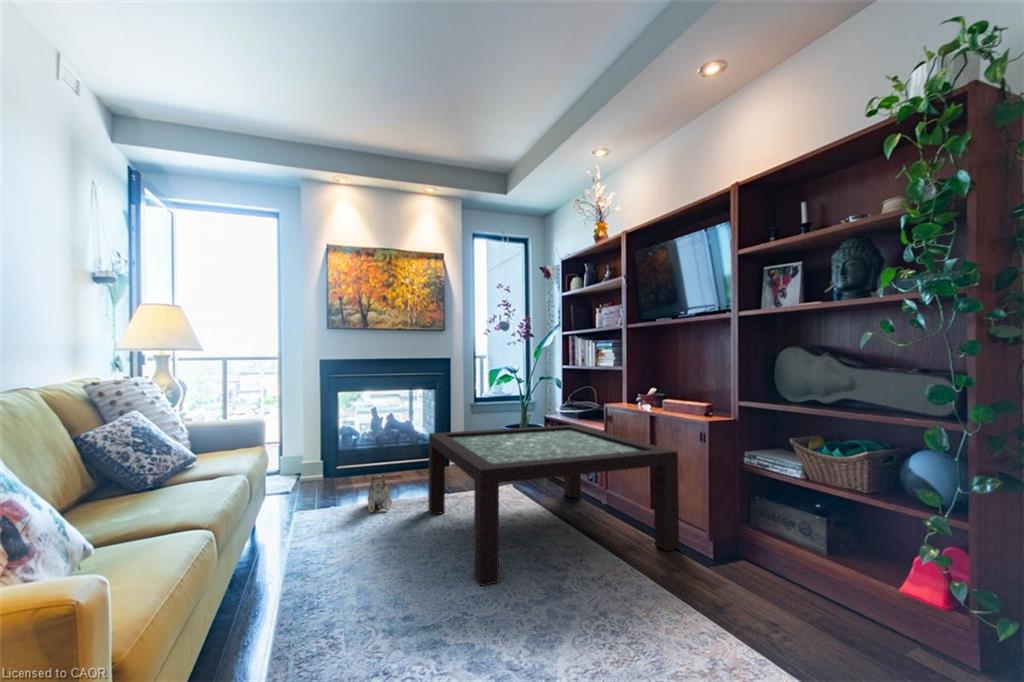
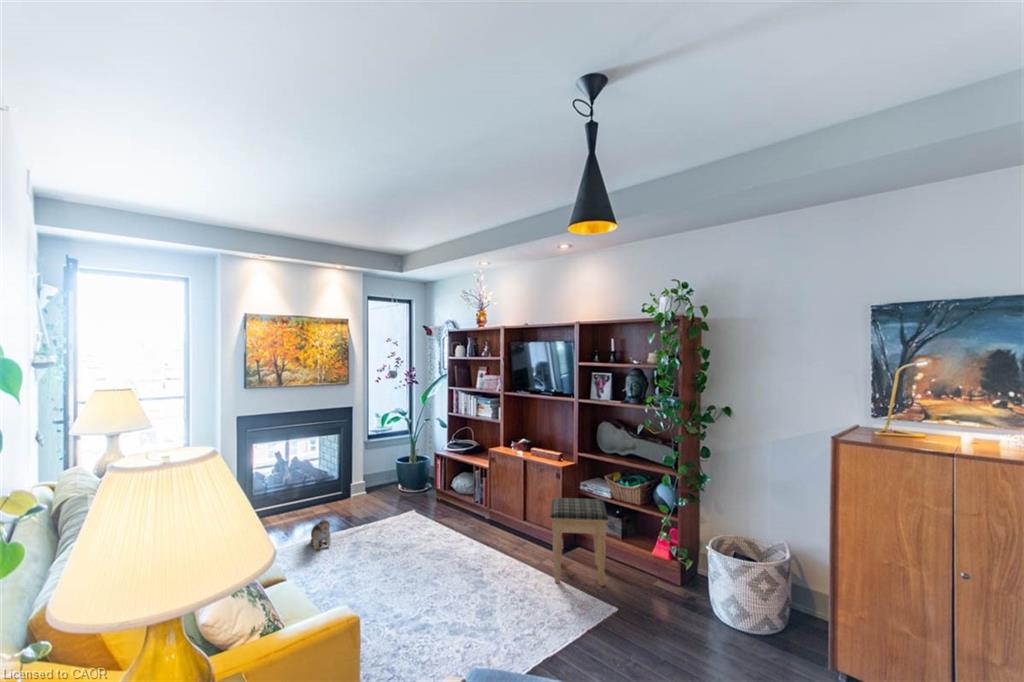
coffee table: present [428,425,679,586] -> none [362,463,543,589]
footstool: none [678,468,798,636] -> present [550,498,608,586]

